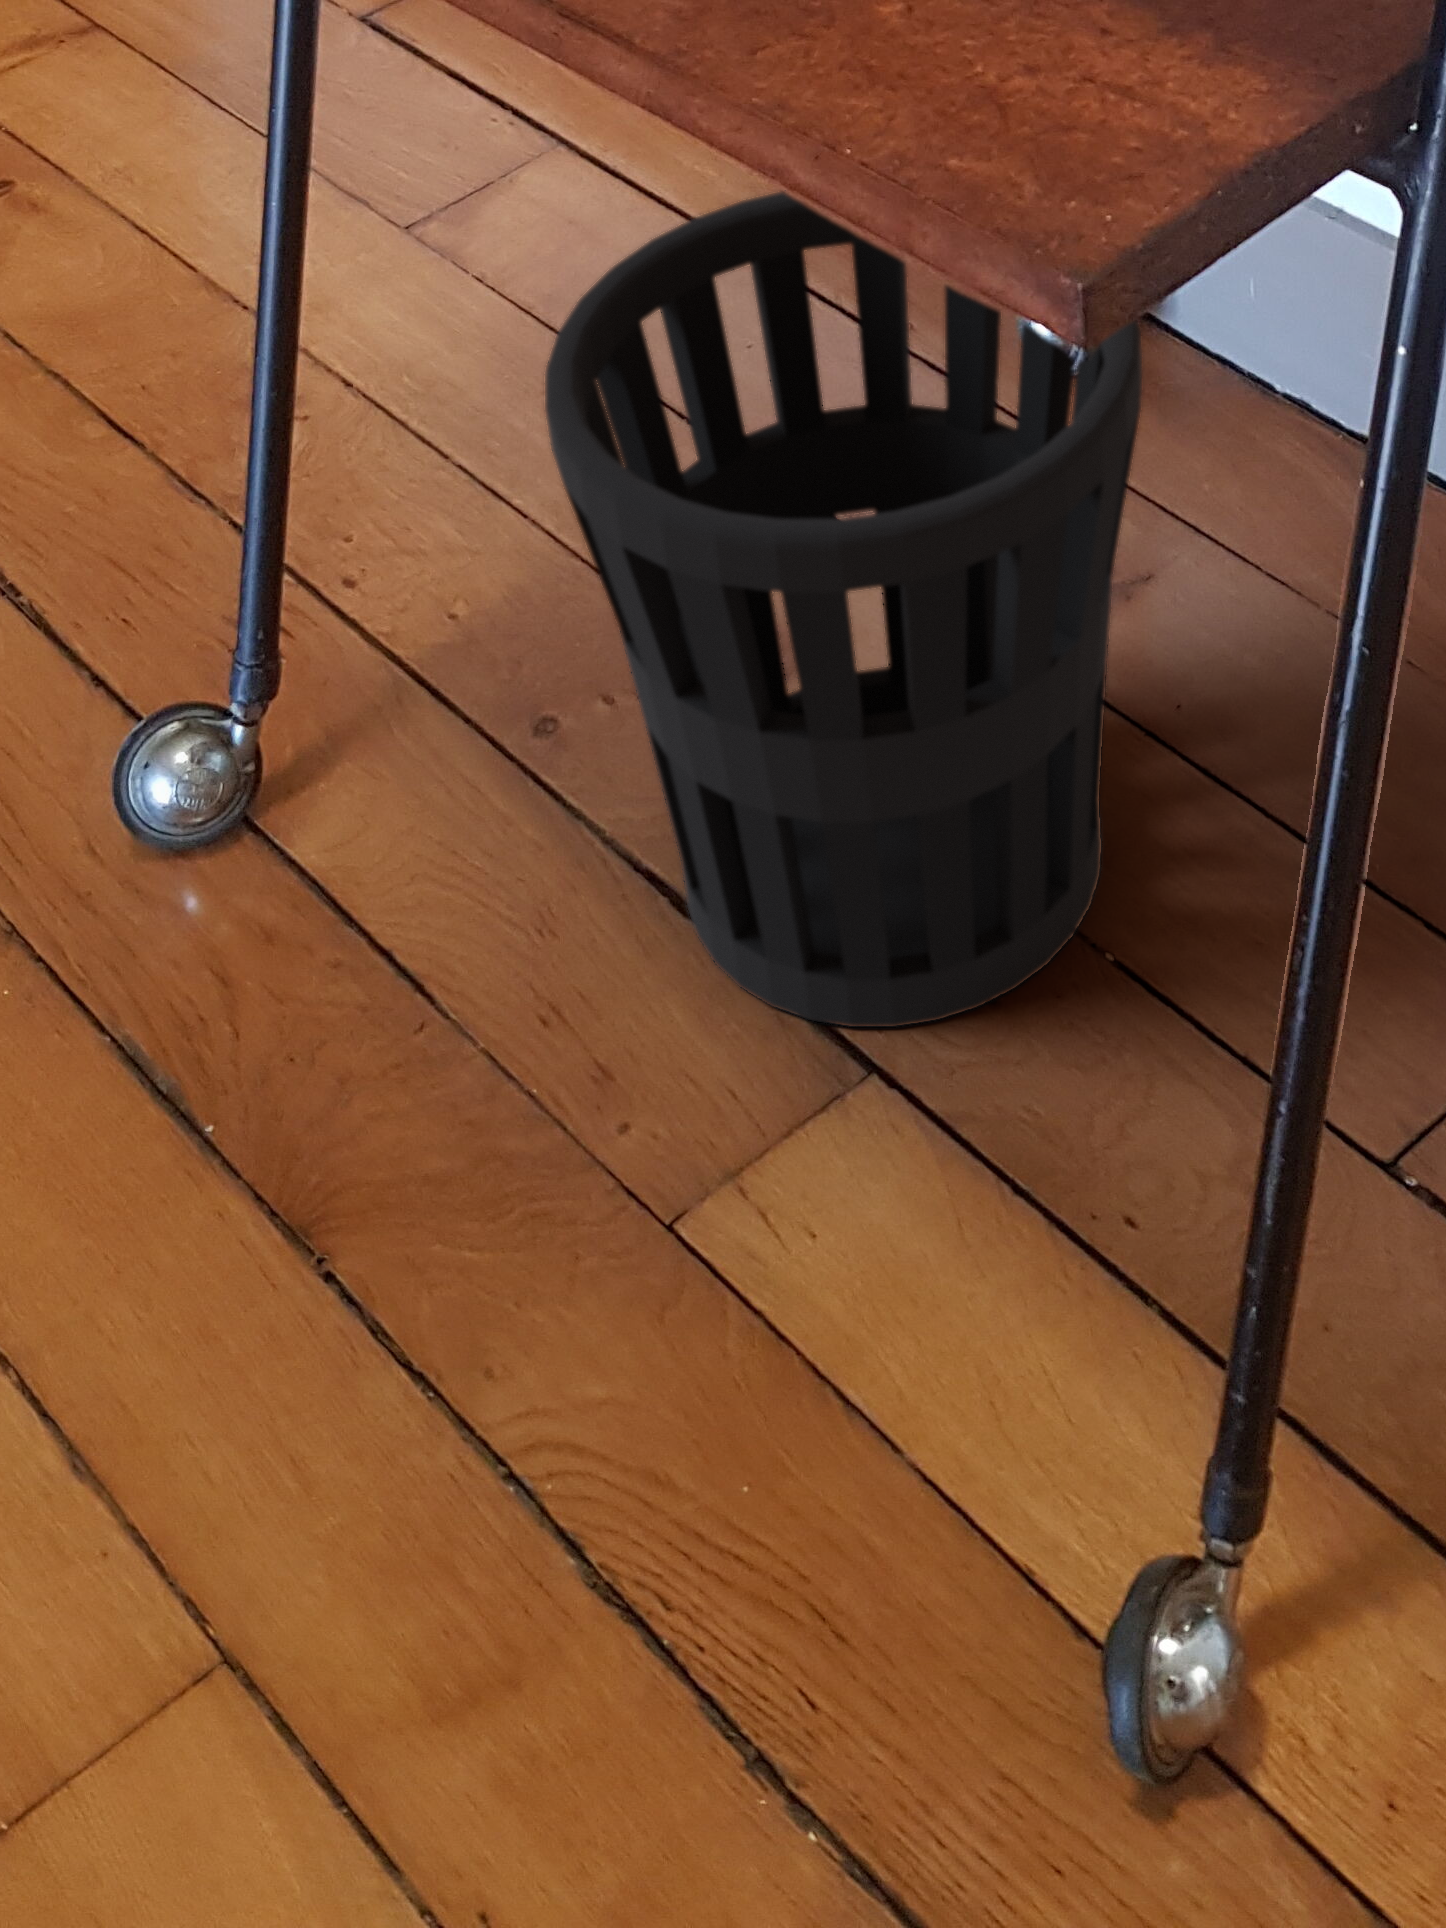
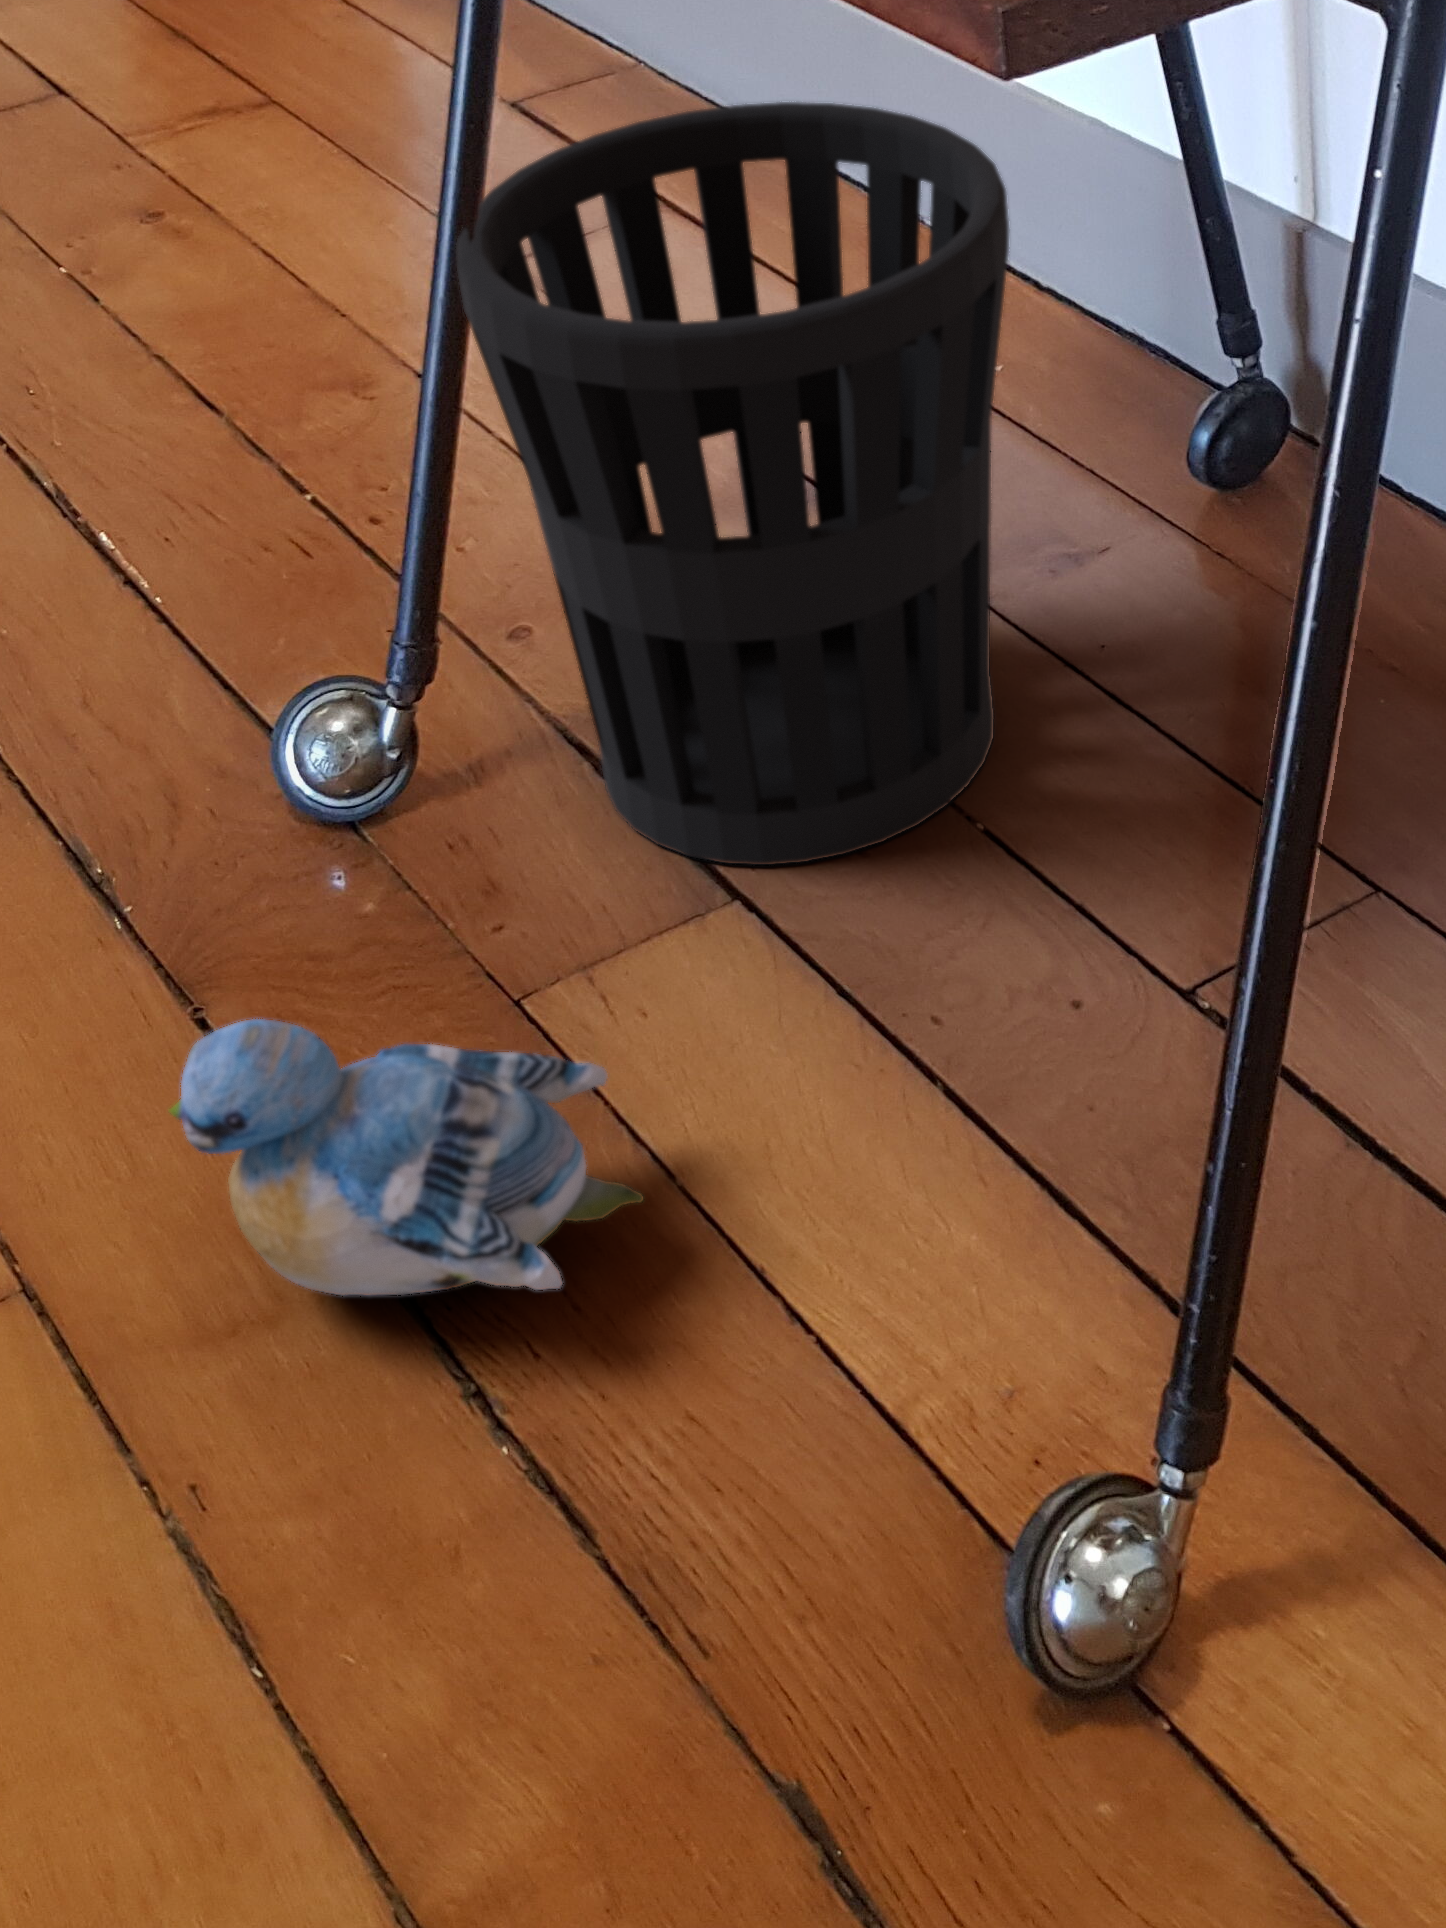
plush toy: none [386,1341,892,1652] -> present [169,1019,643,1296]

